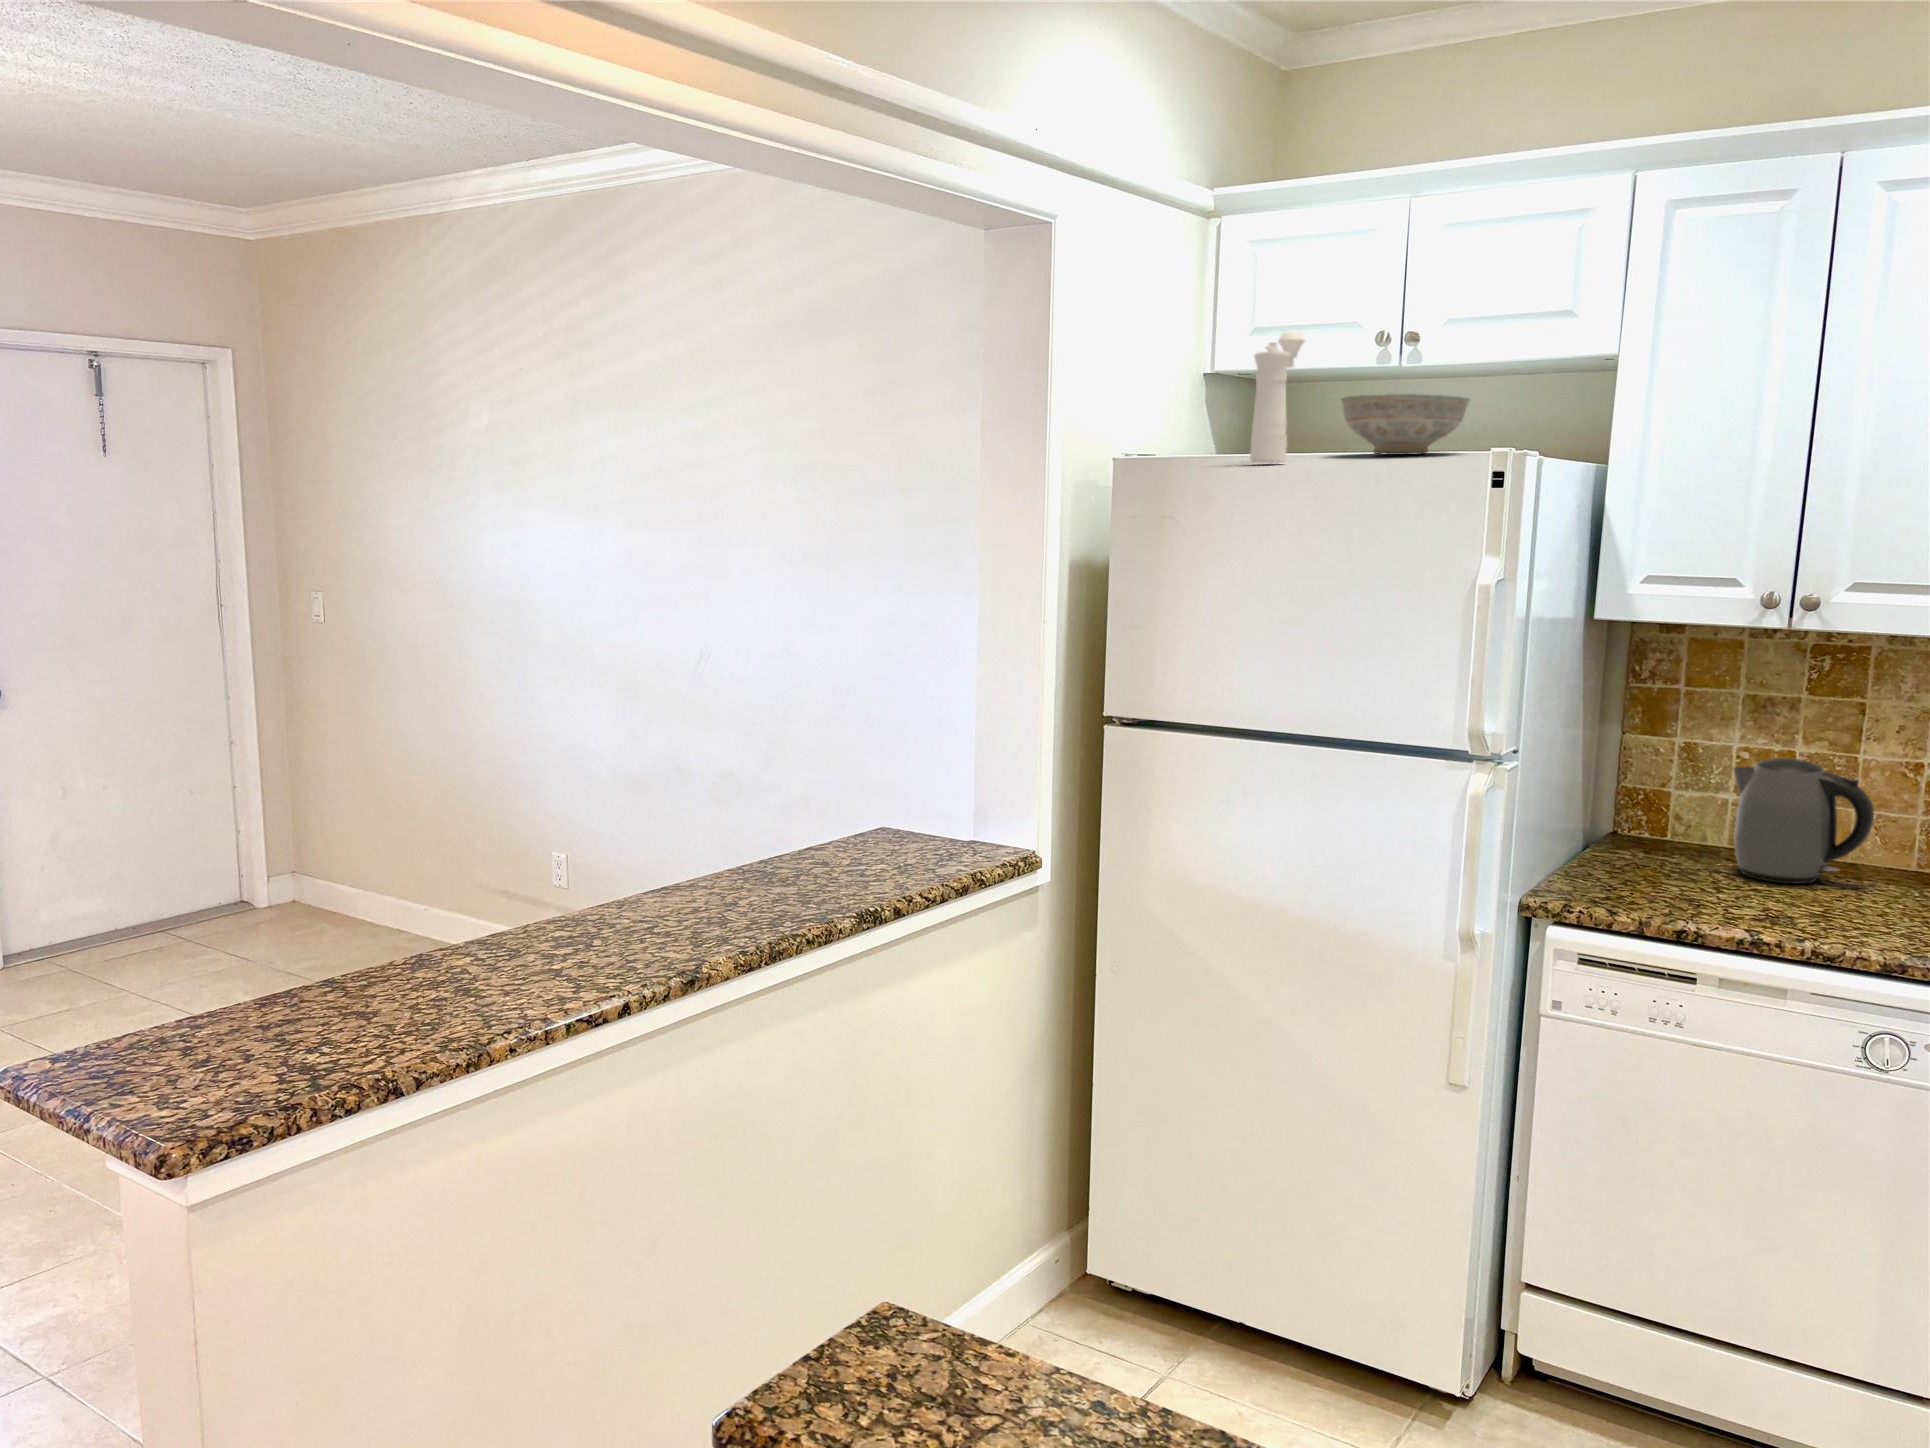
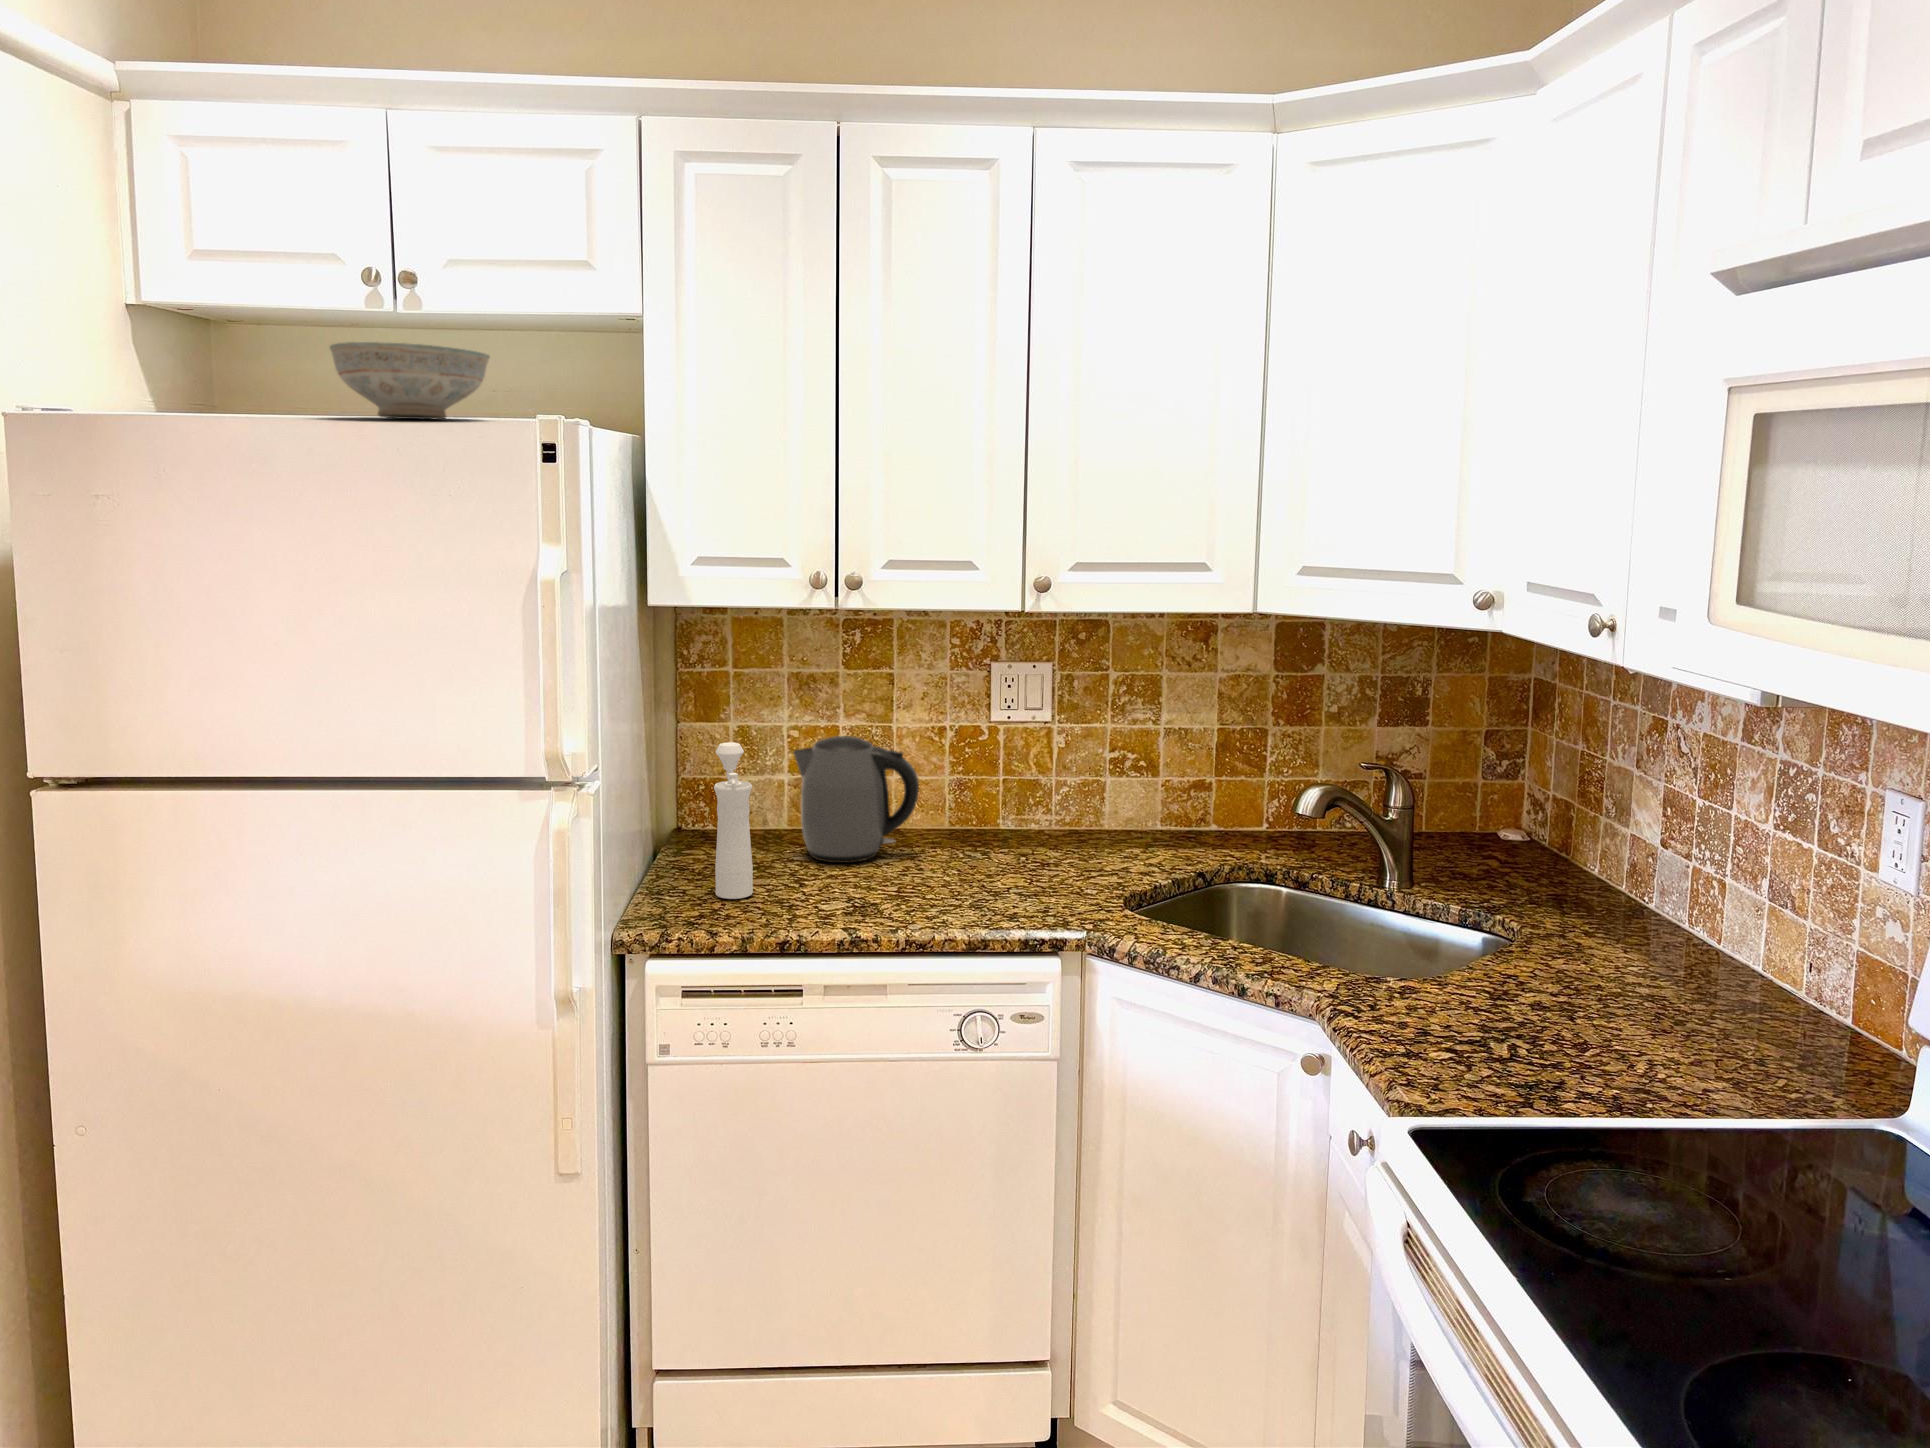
pepper mill: present [1250,332,1305,462] -> present [714,742,753,899]

